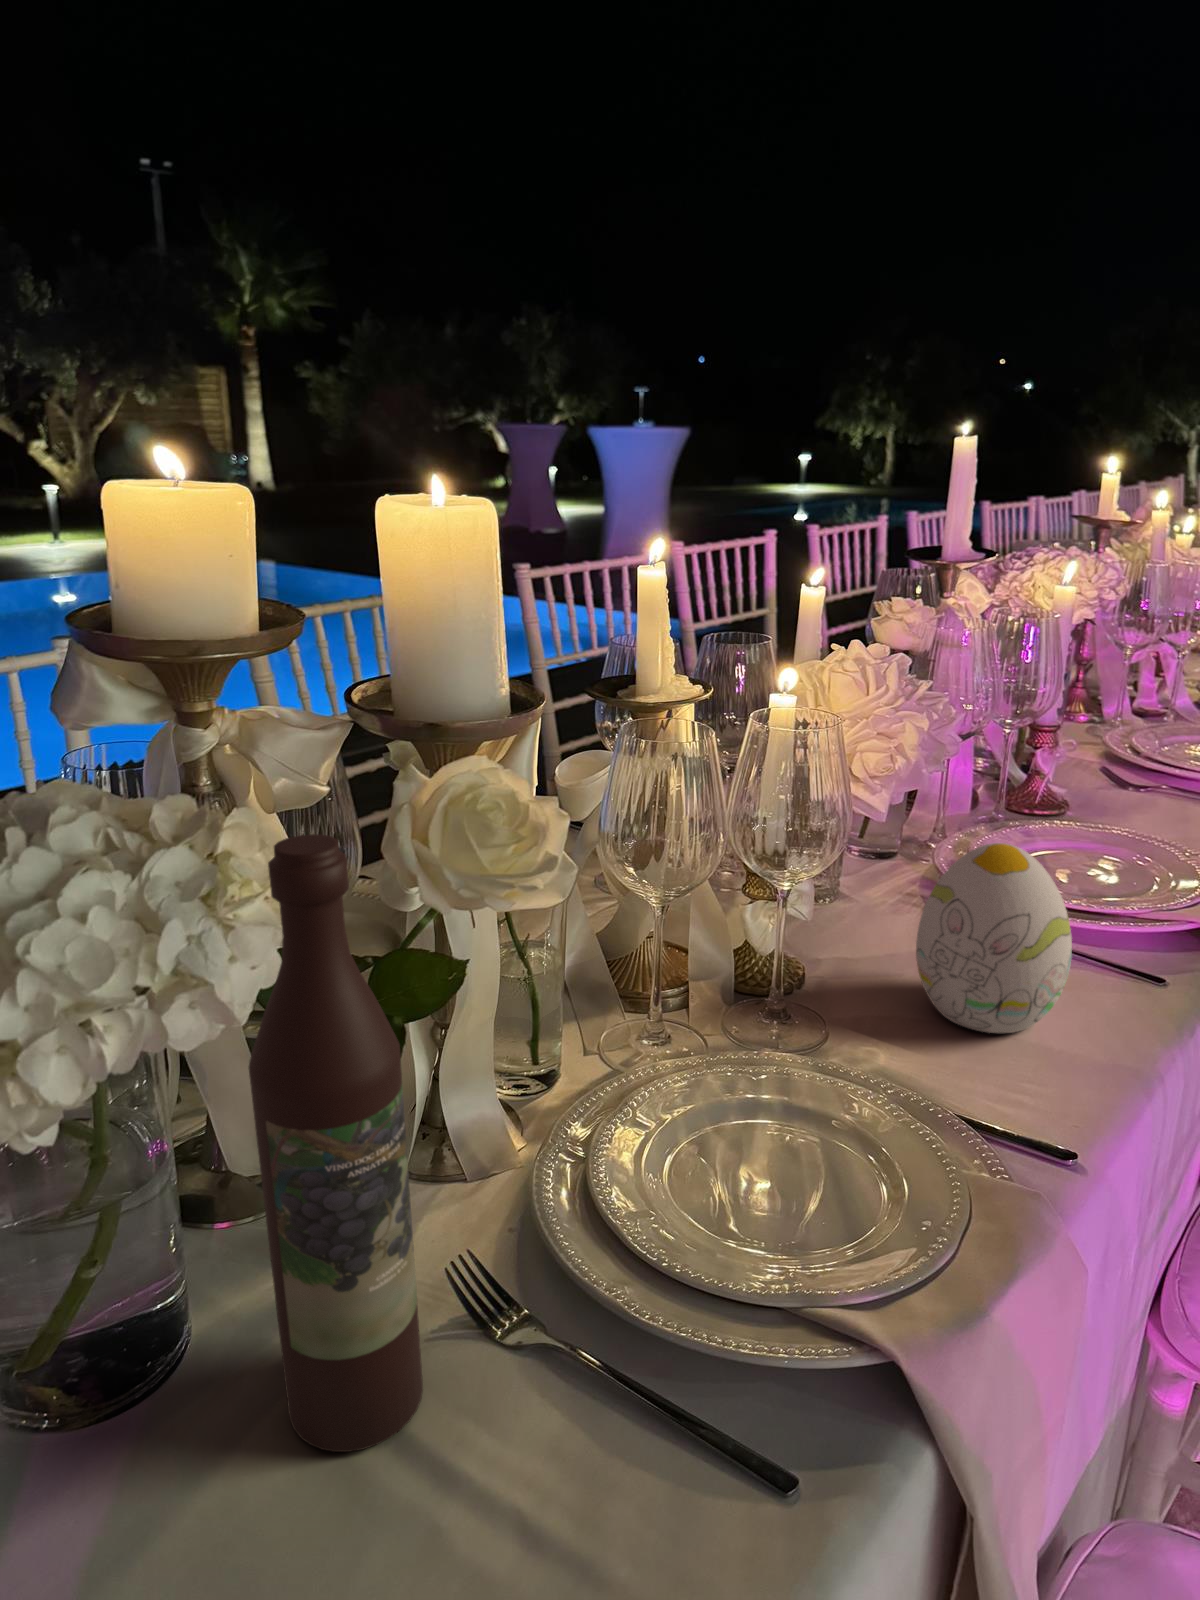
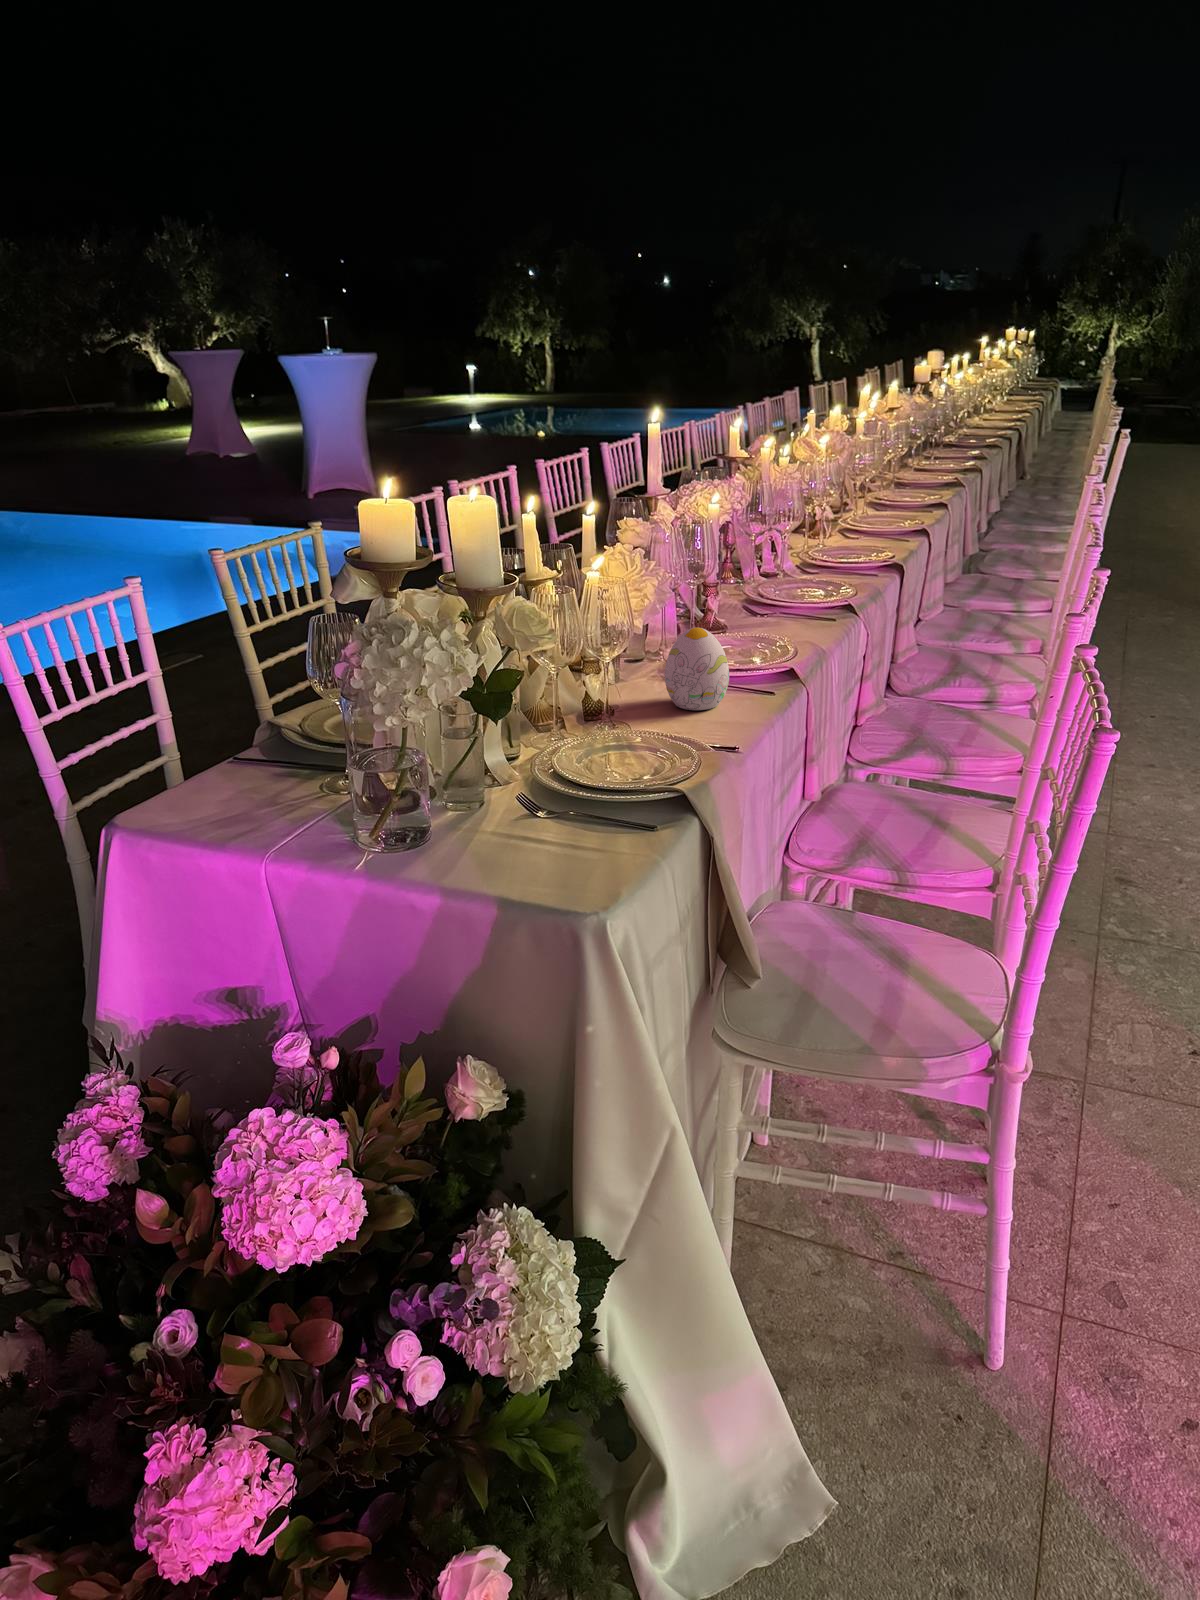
wine bottle: present [249,834,423,1452] -> none [483,615,536,819]

